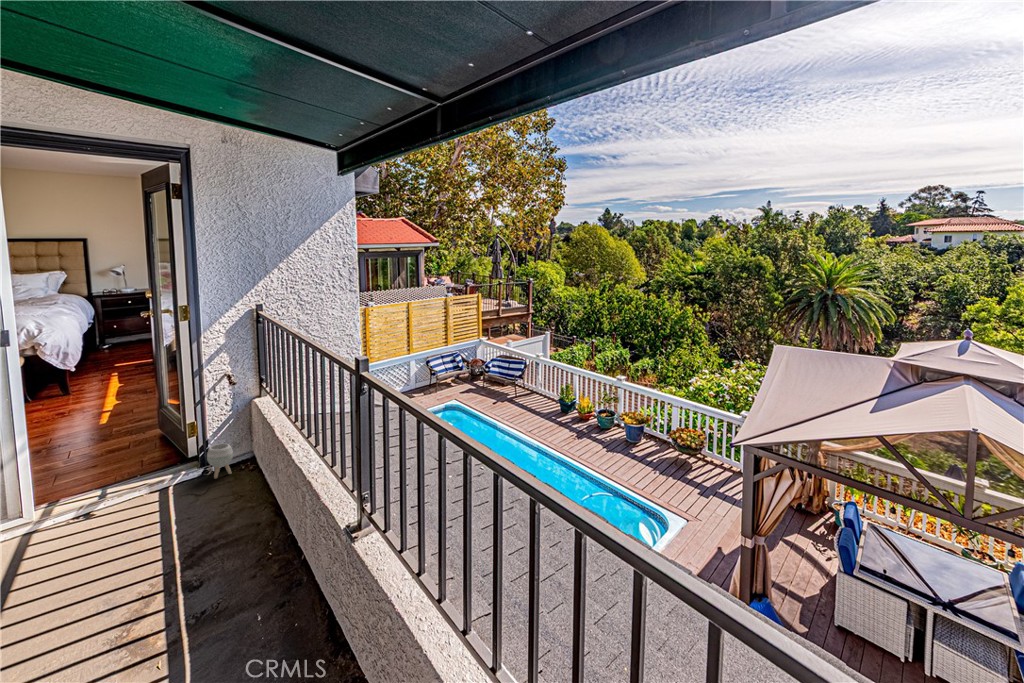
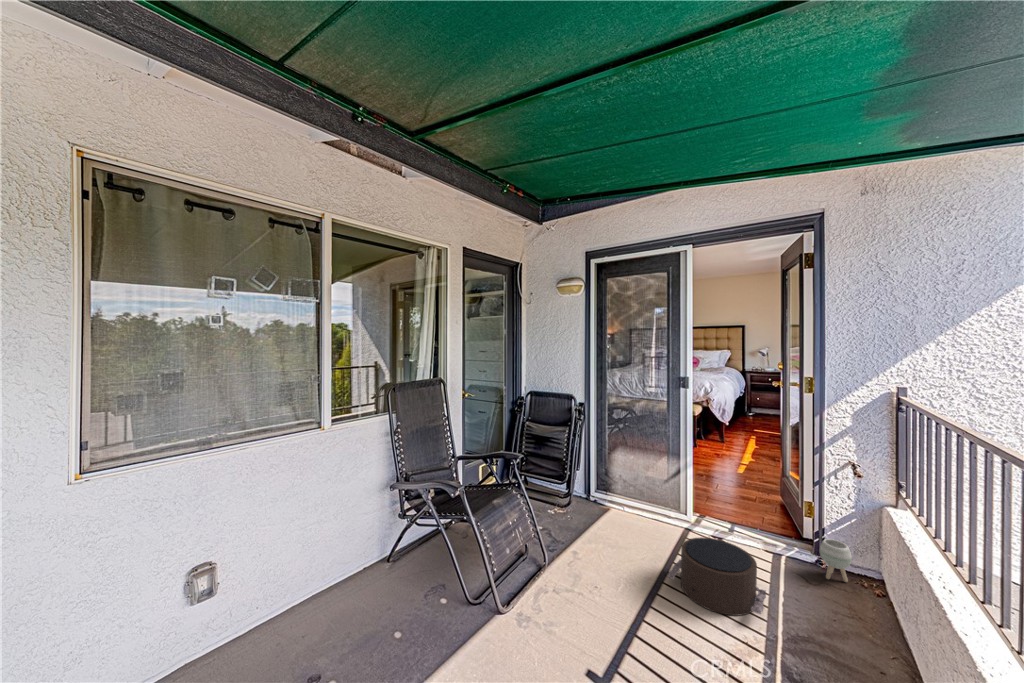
pouf: none [33,488,165,569] -> present [668,537,766,616]

